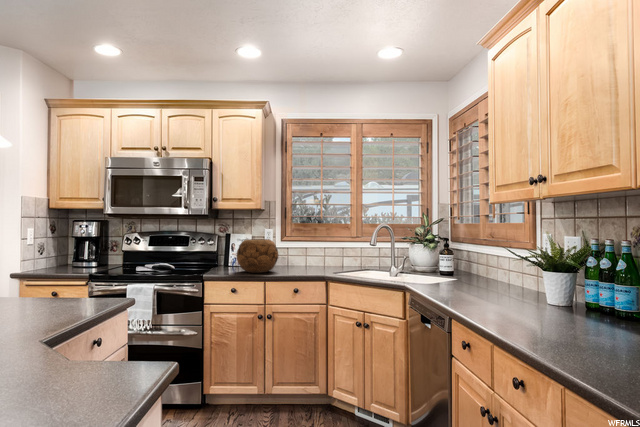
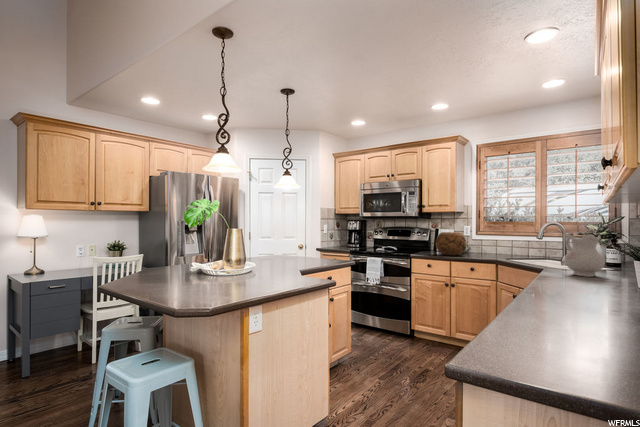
ceramic pitcher: none [464,246,515,304] -> present [565,233,605,277]

